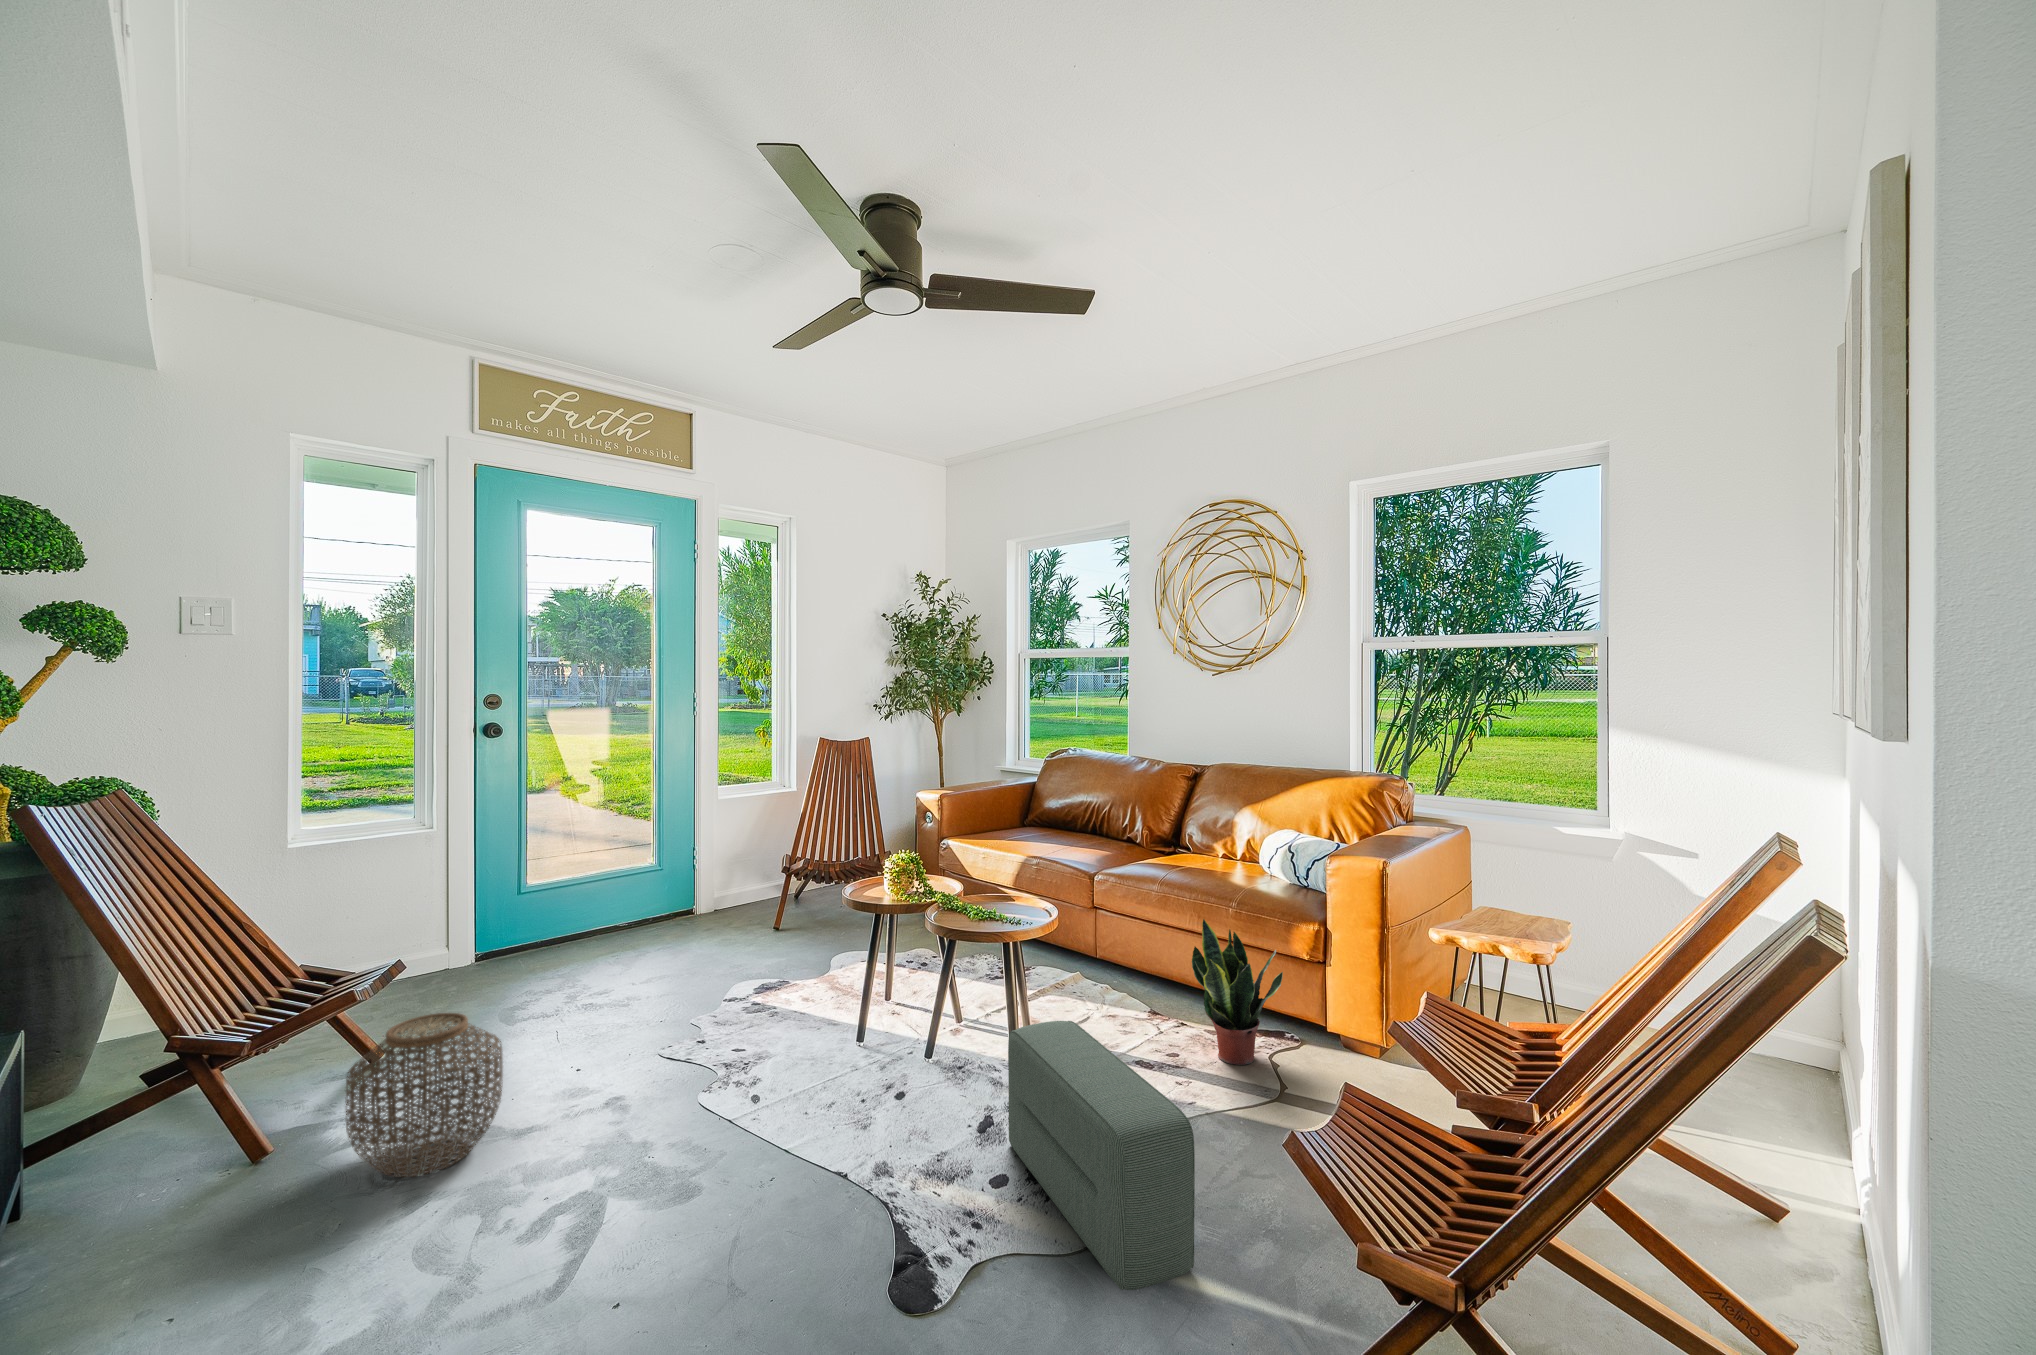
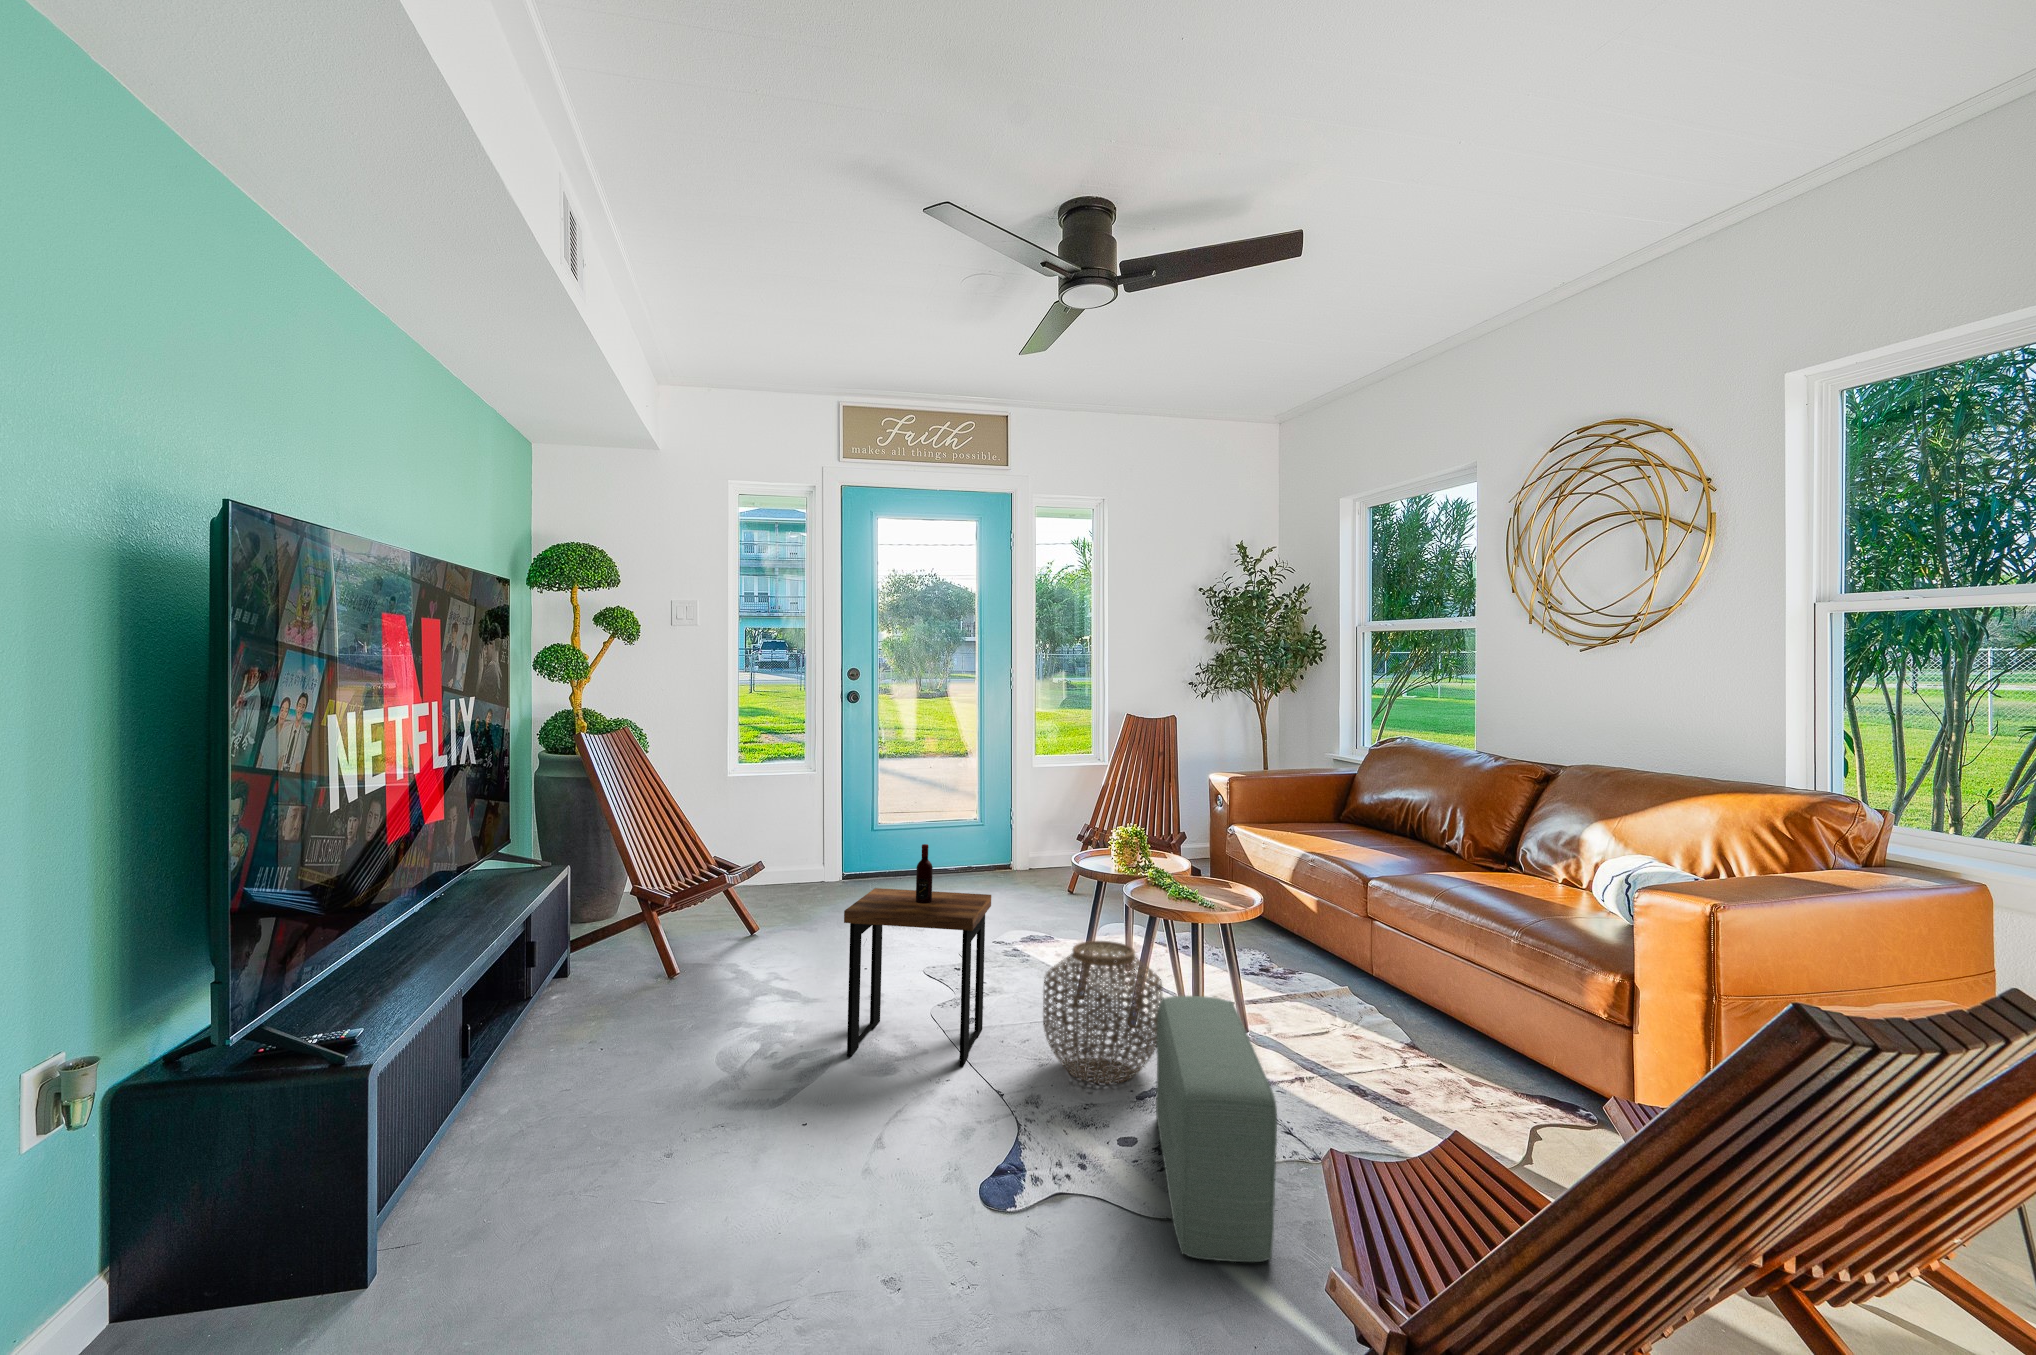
side table: none [647,908,799,1162] -> present [844,844,991,1066]
potted plant: present [1192,919,1283,1065] -> none [1431,927,1550,1110]
woven basket: present [346,1013,503,1177] -> present [1043,941,1162,1084]

